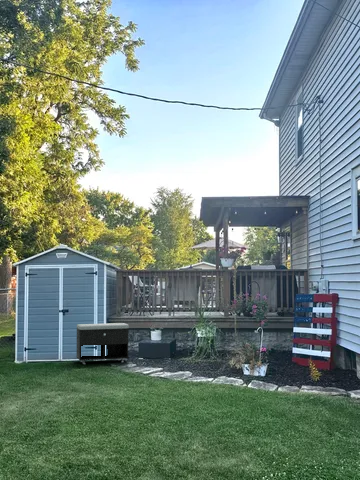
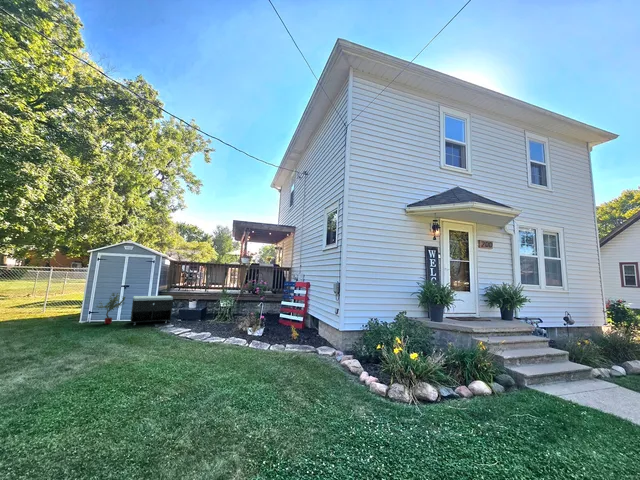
potted tree: none [34,320,69,363] -> present [96,293,125,324]

